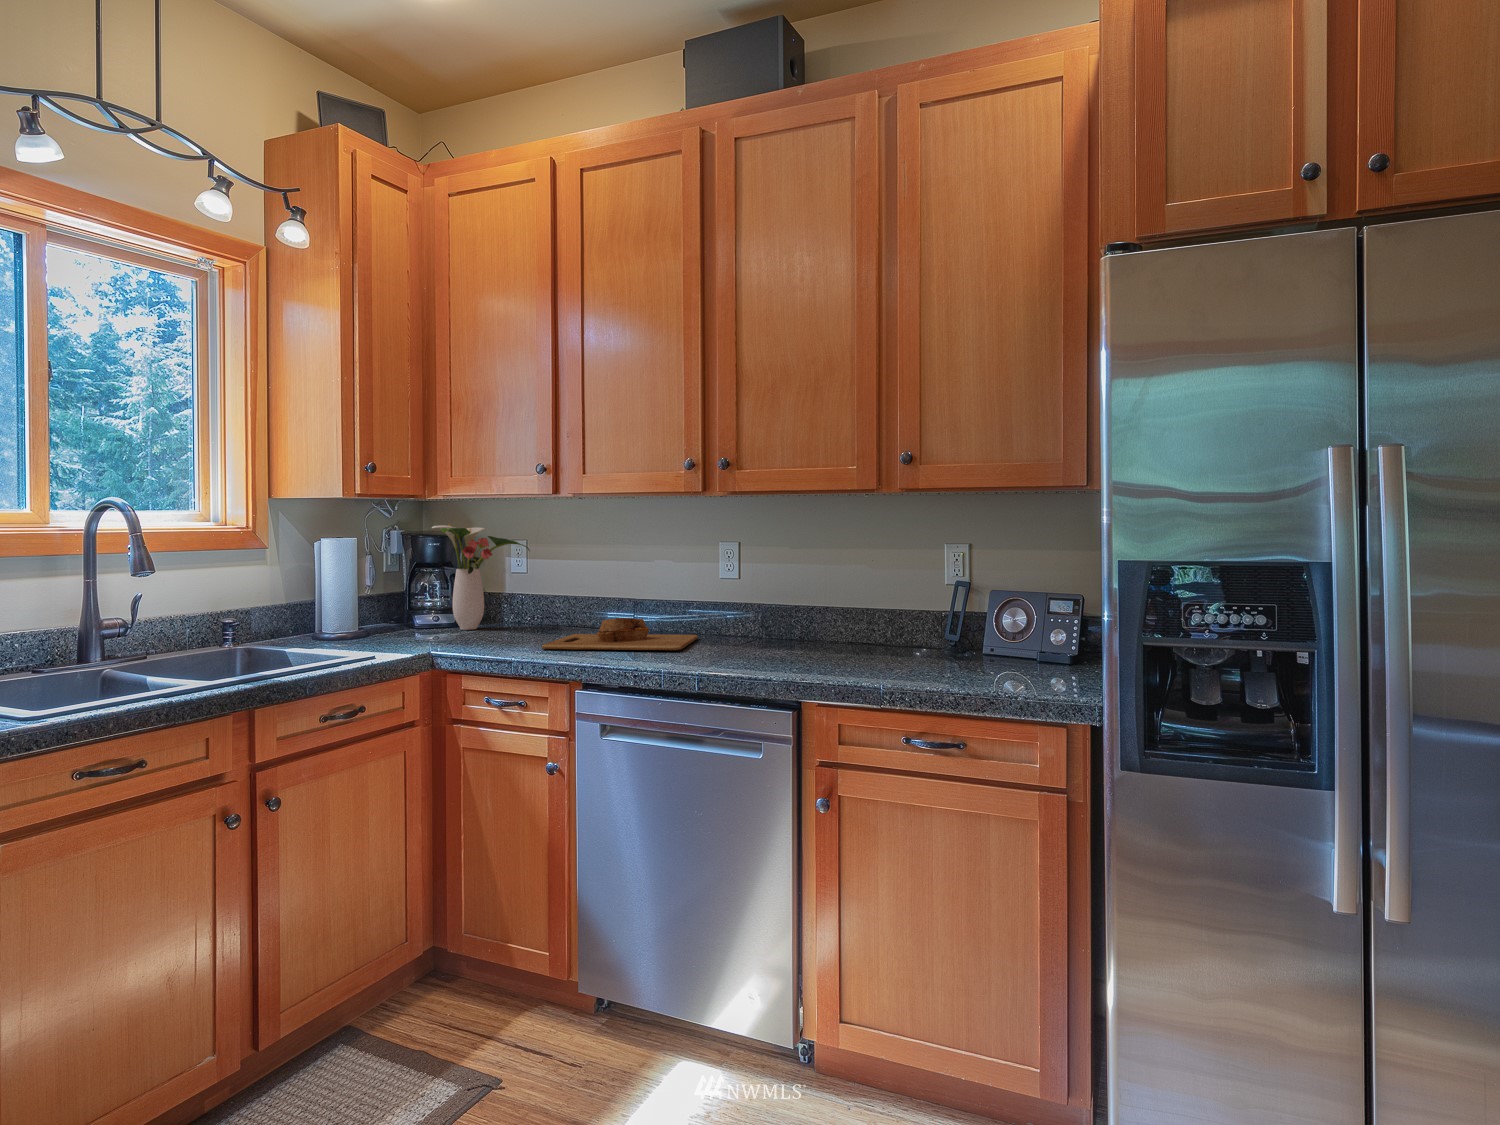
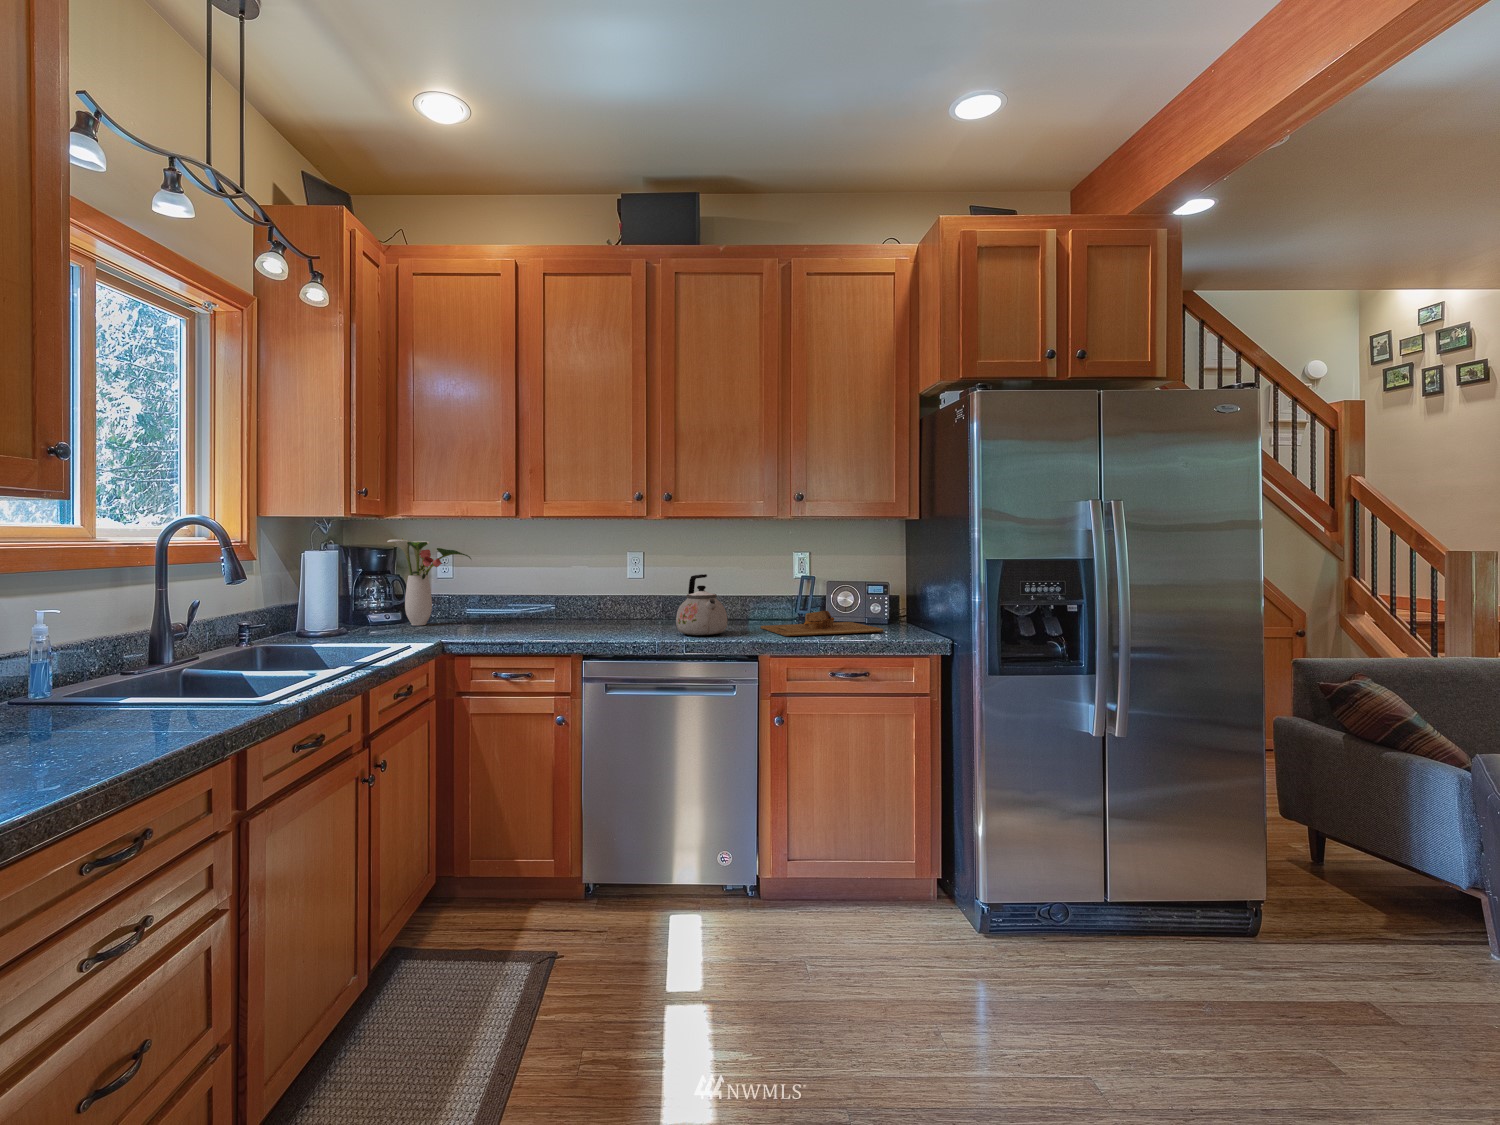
kettle: none [714,575,790,666] -> present [676,574,727,635]
cutting board: present [542,618,697,650] -> present [761,611,883,636]

